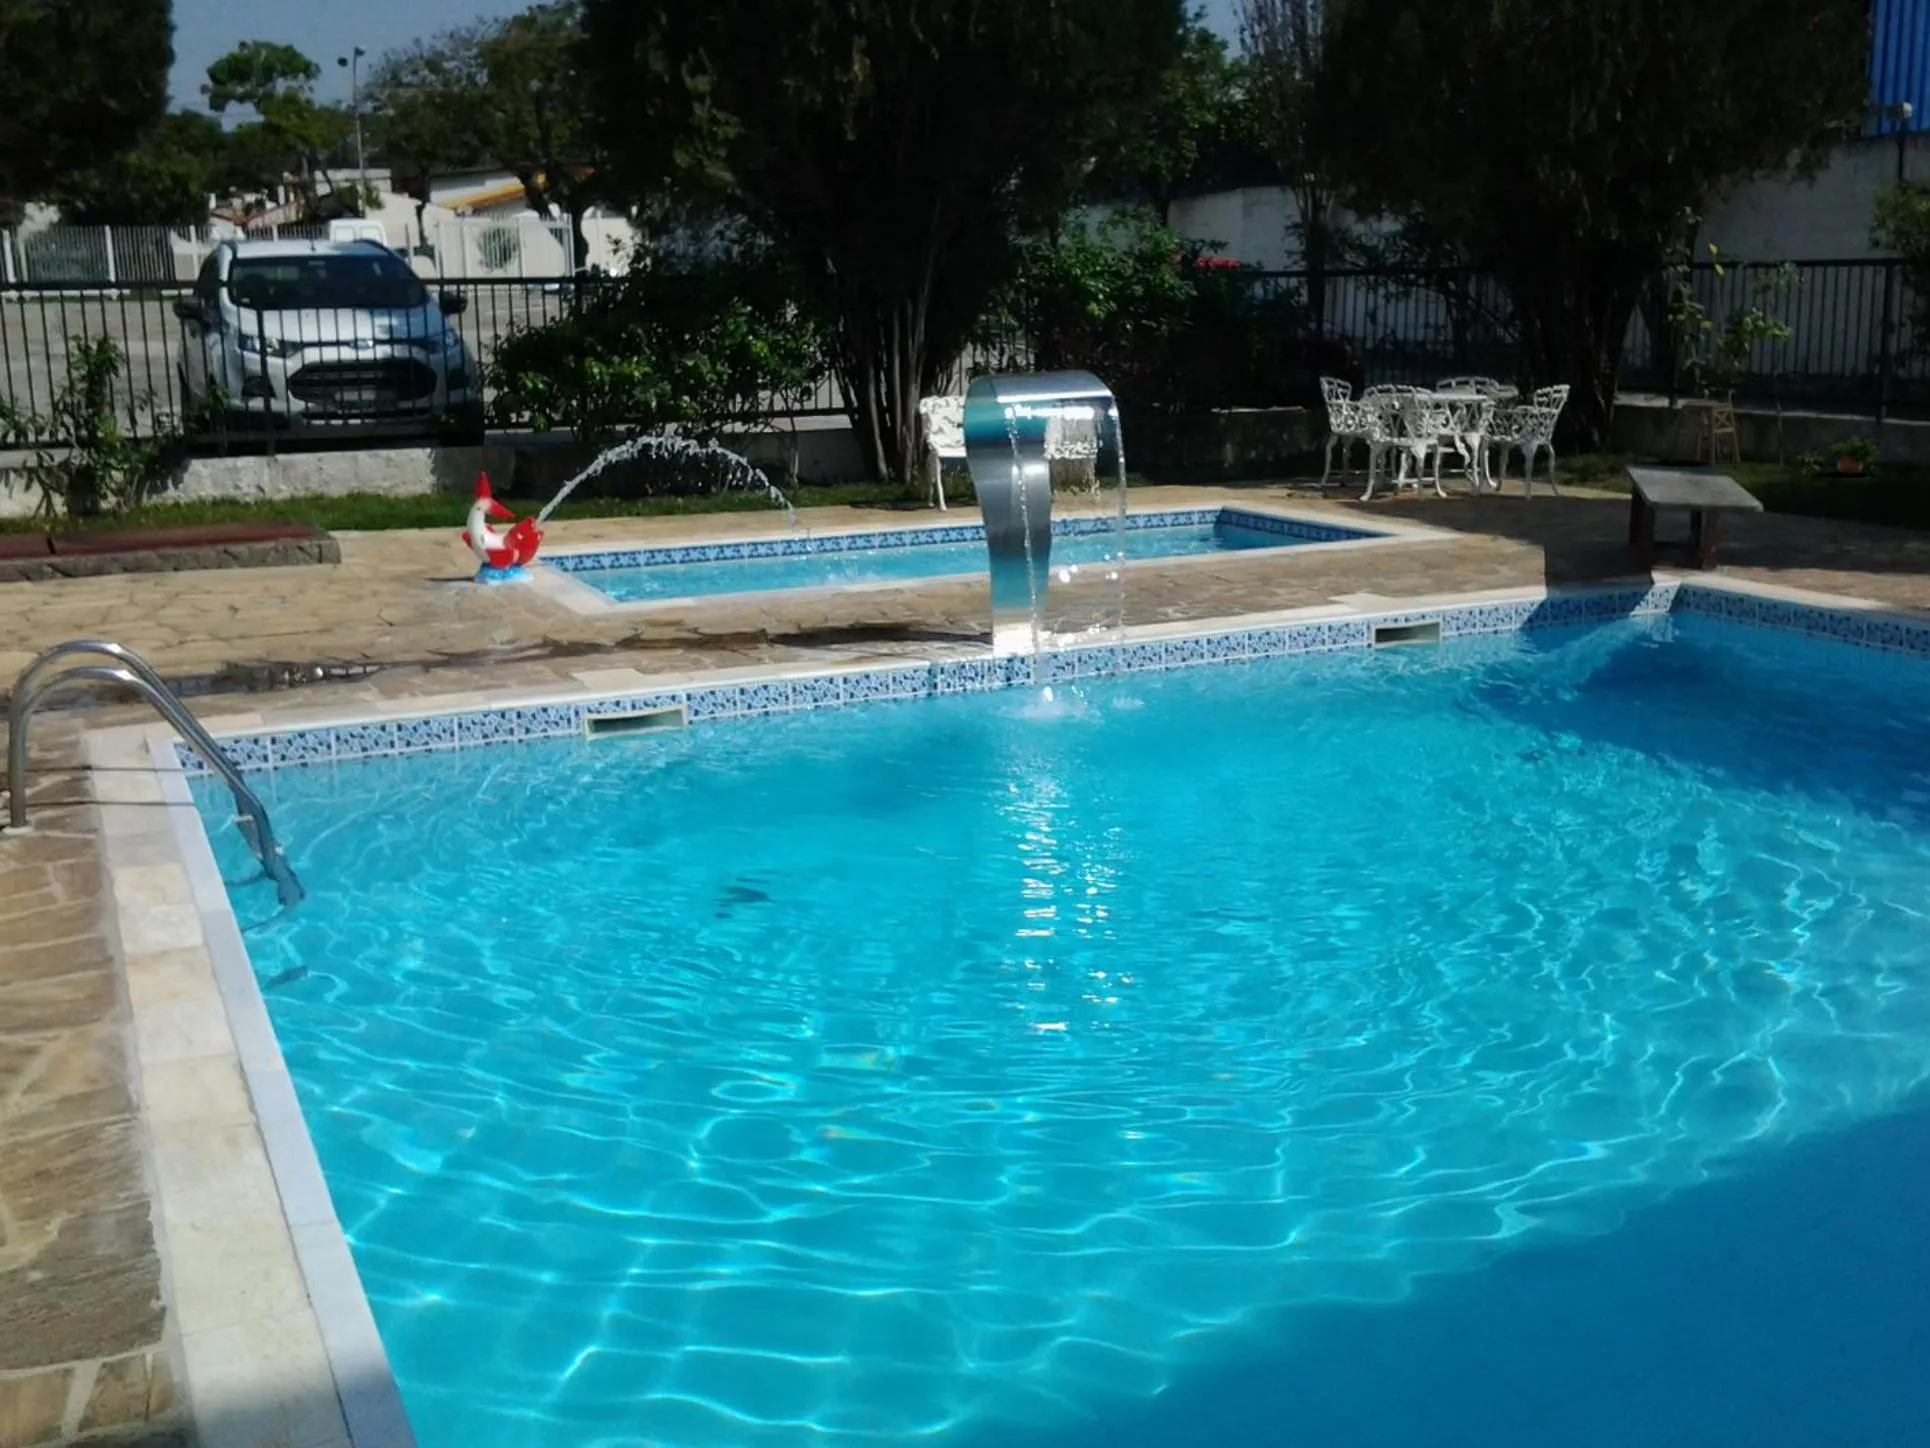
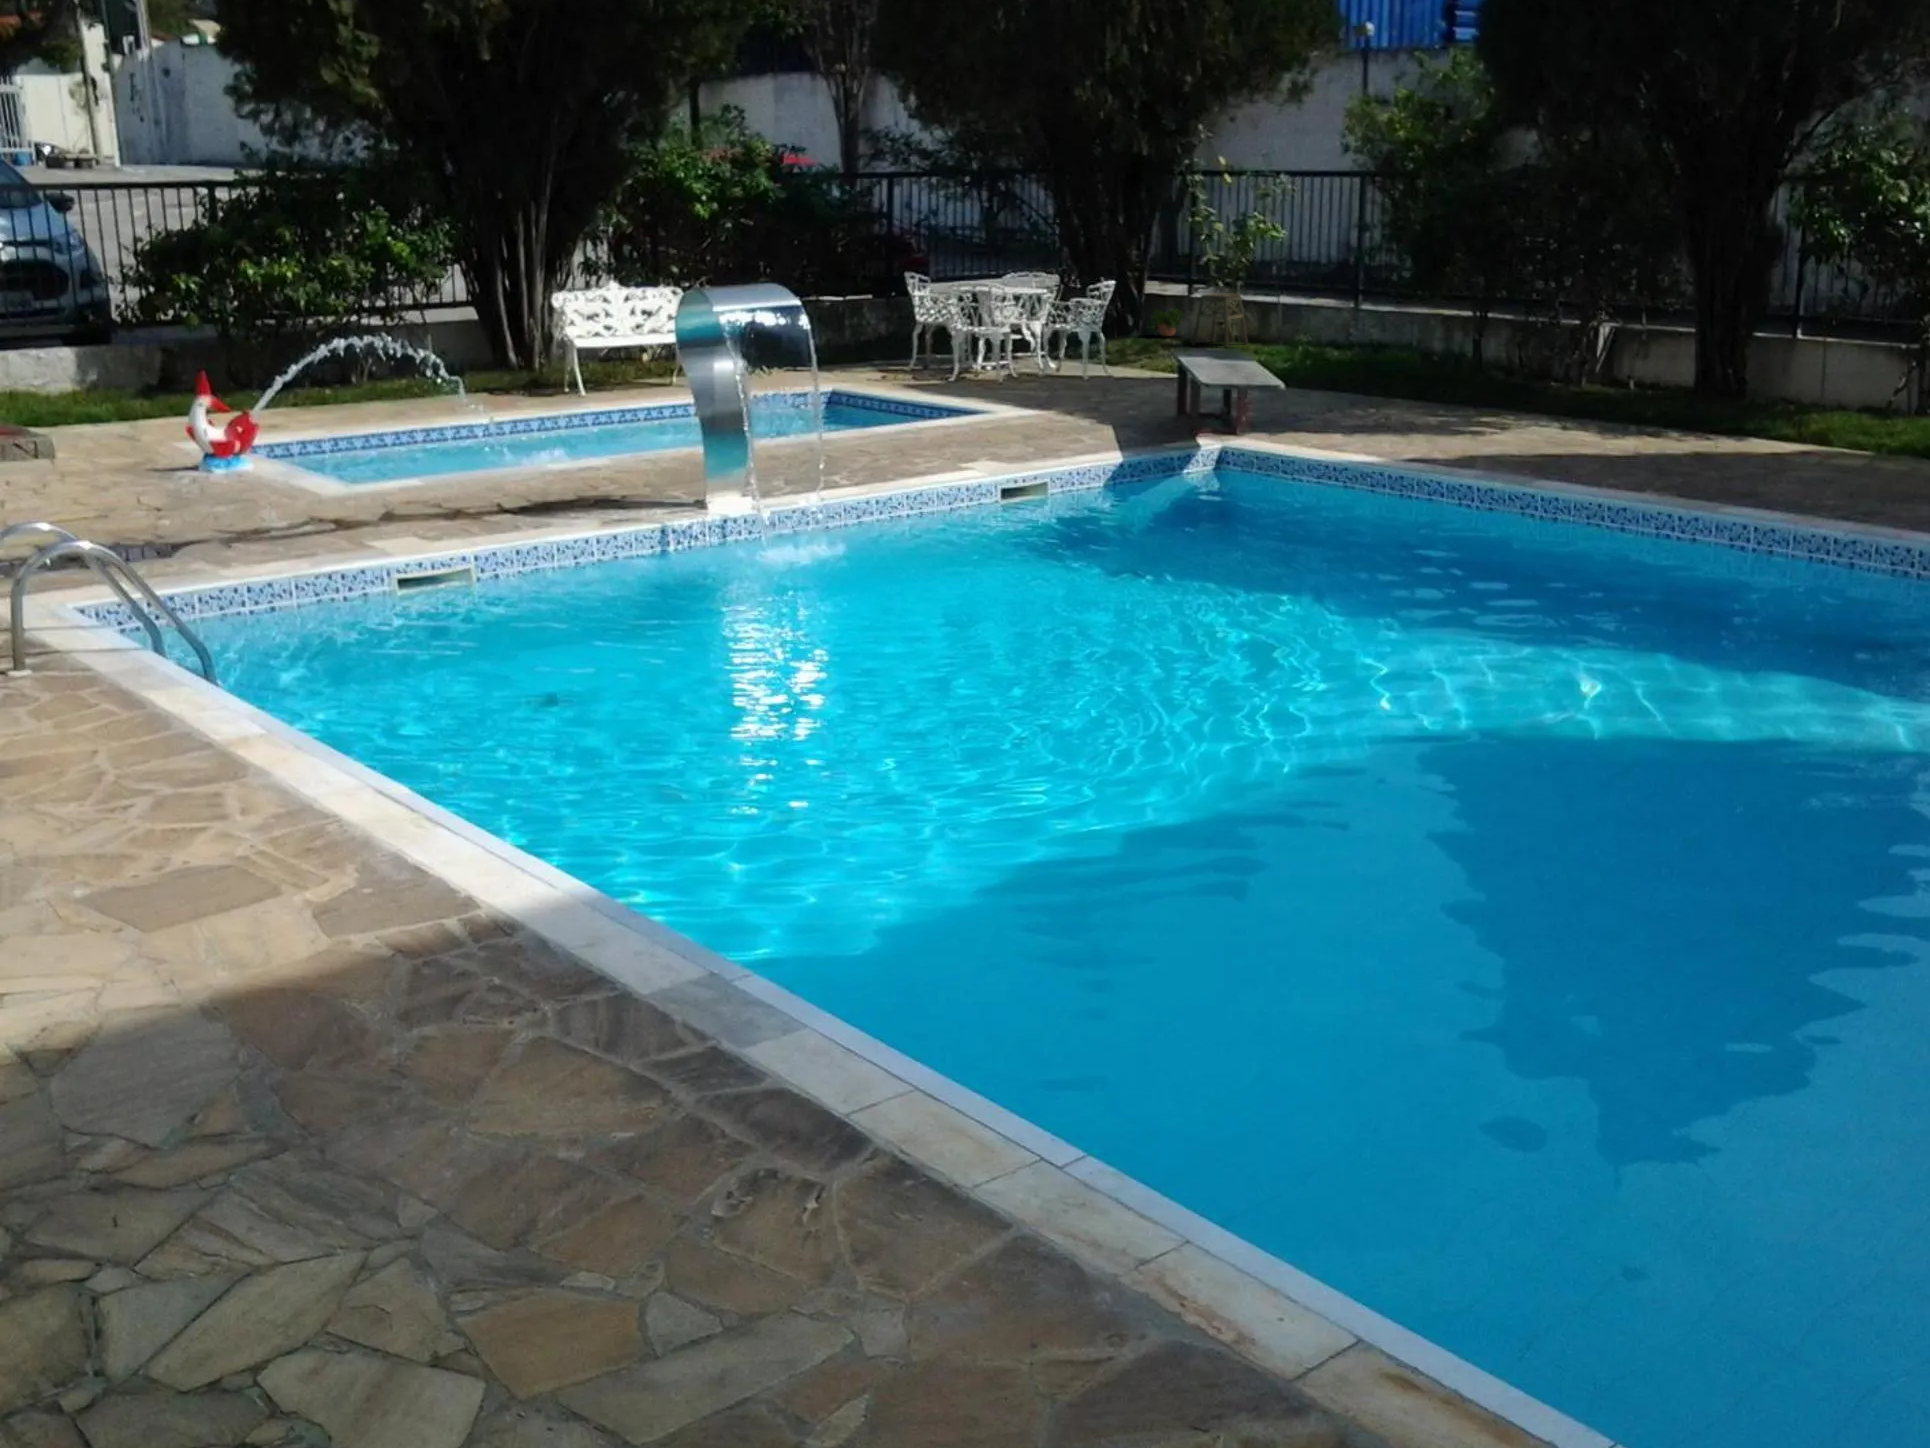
potted plant: present [1820,437,1879,474] -> present [1147,308,1184,336]

